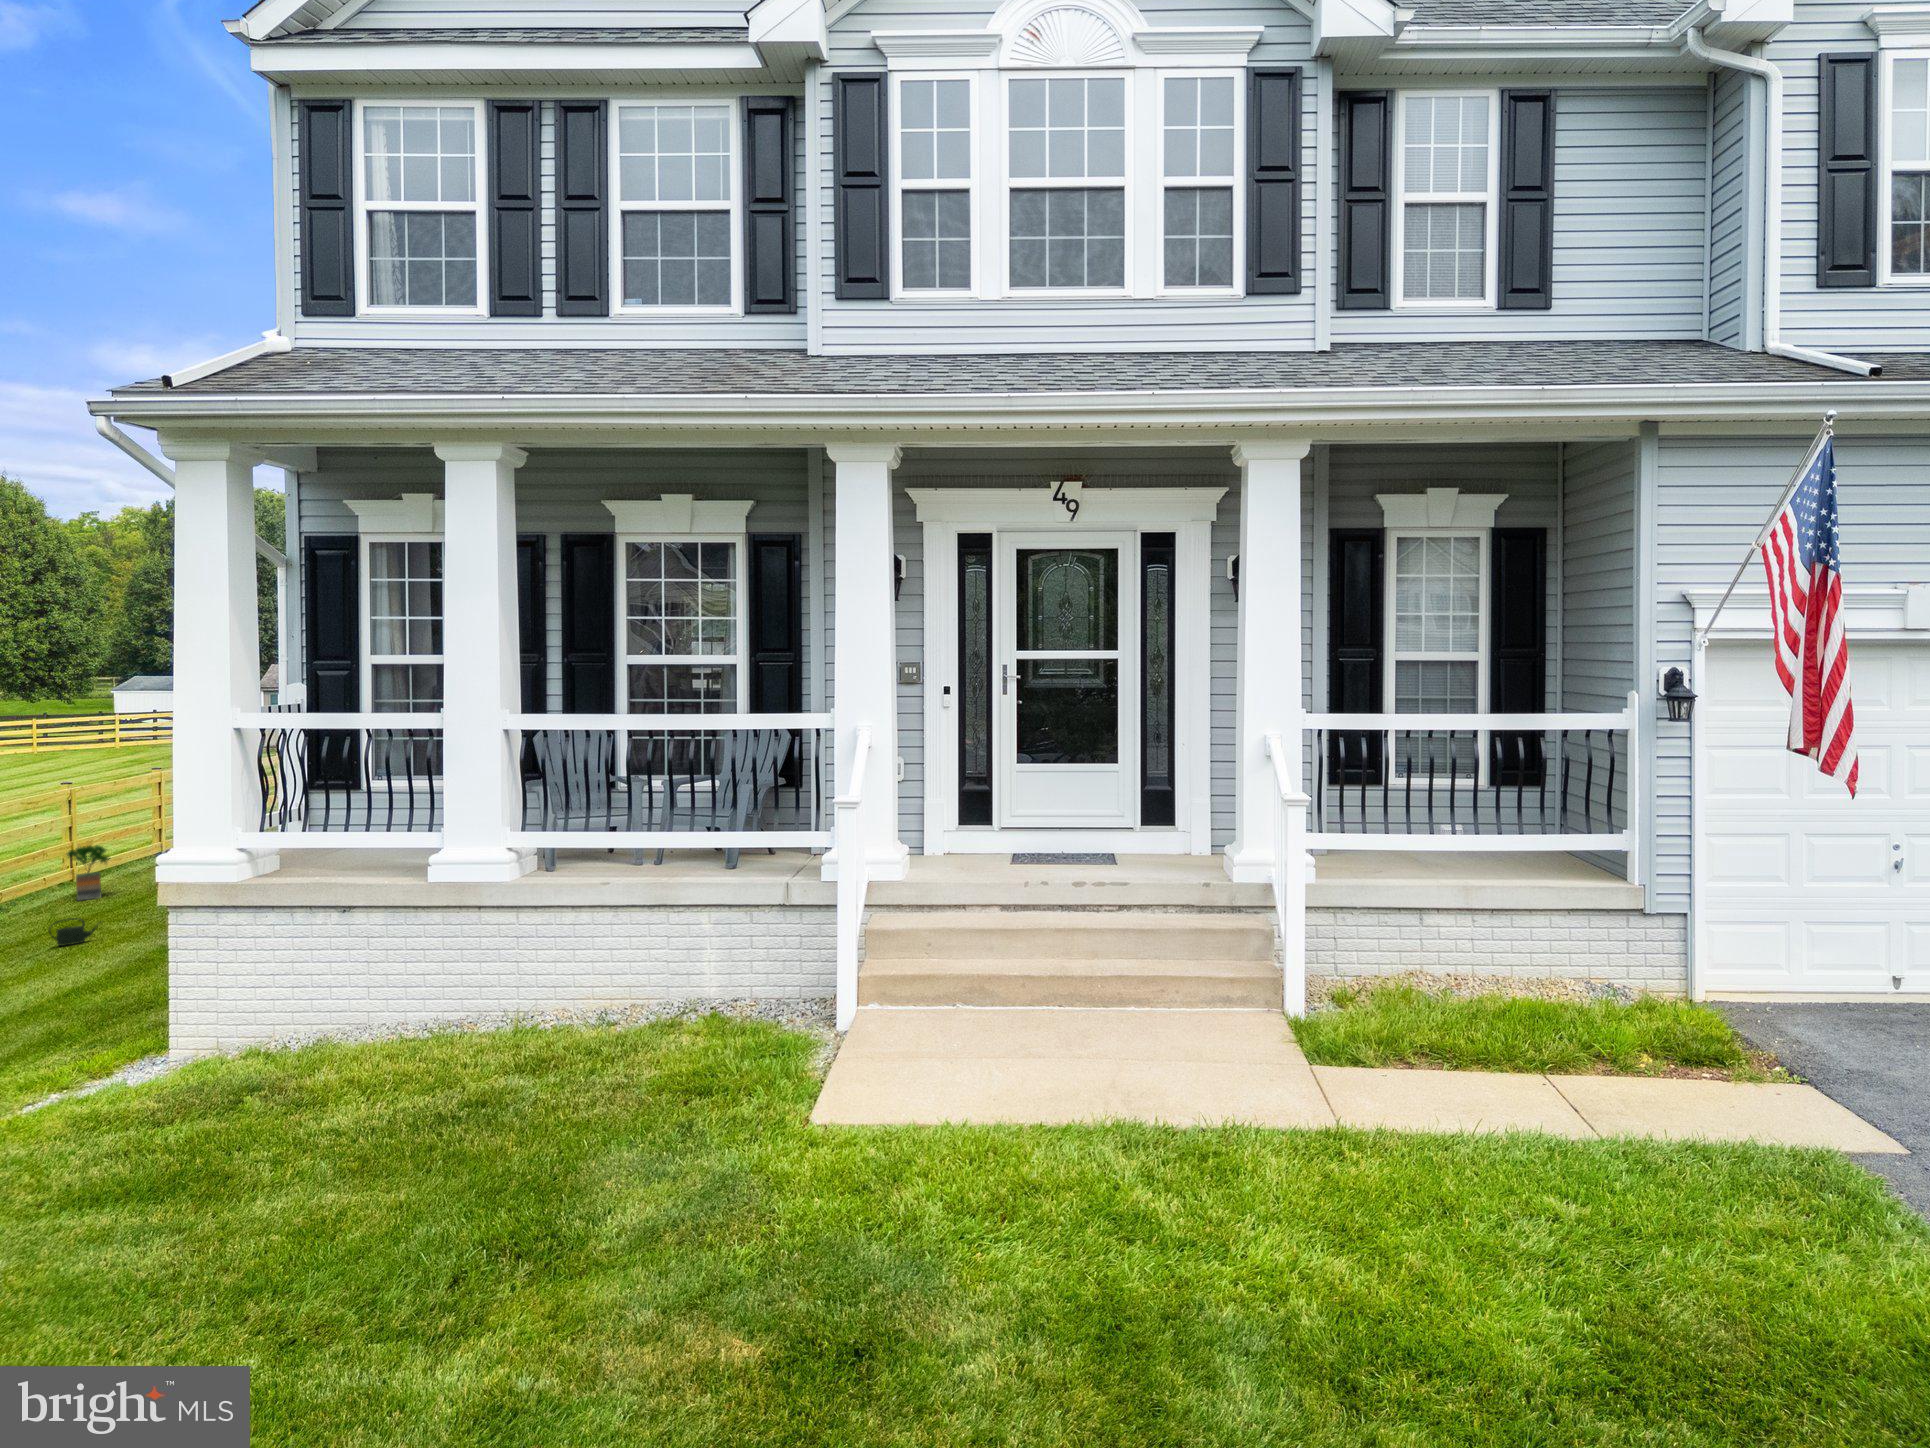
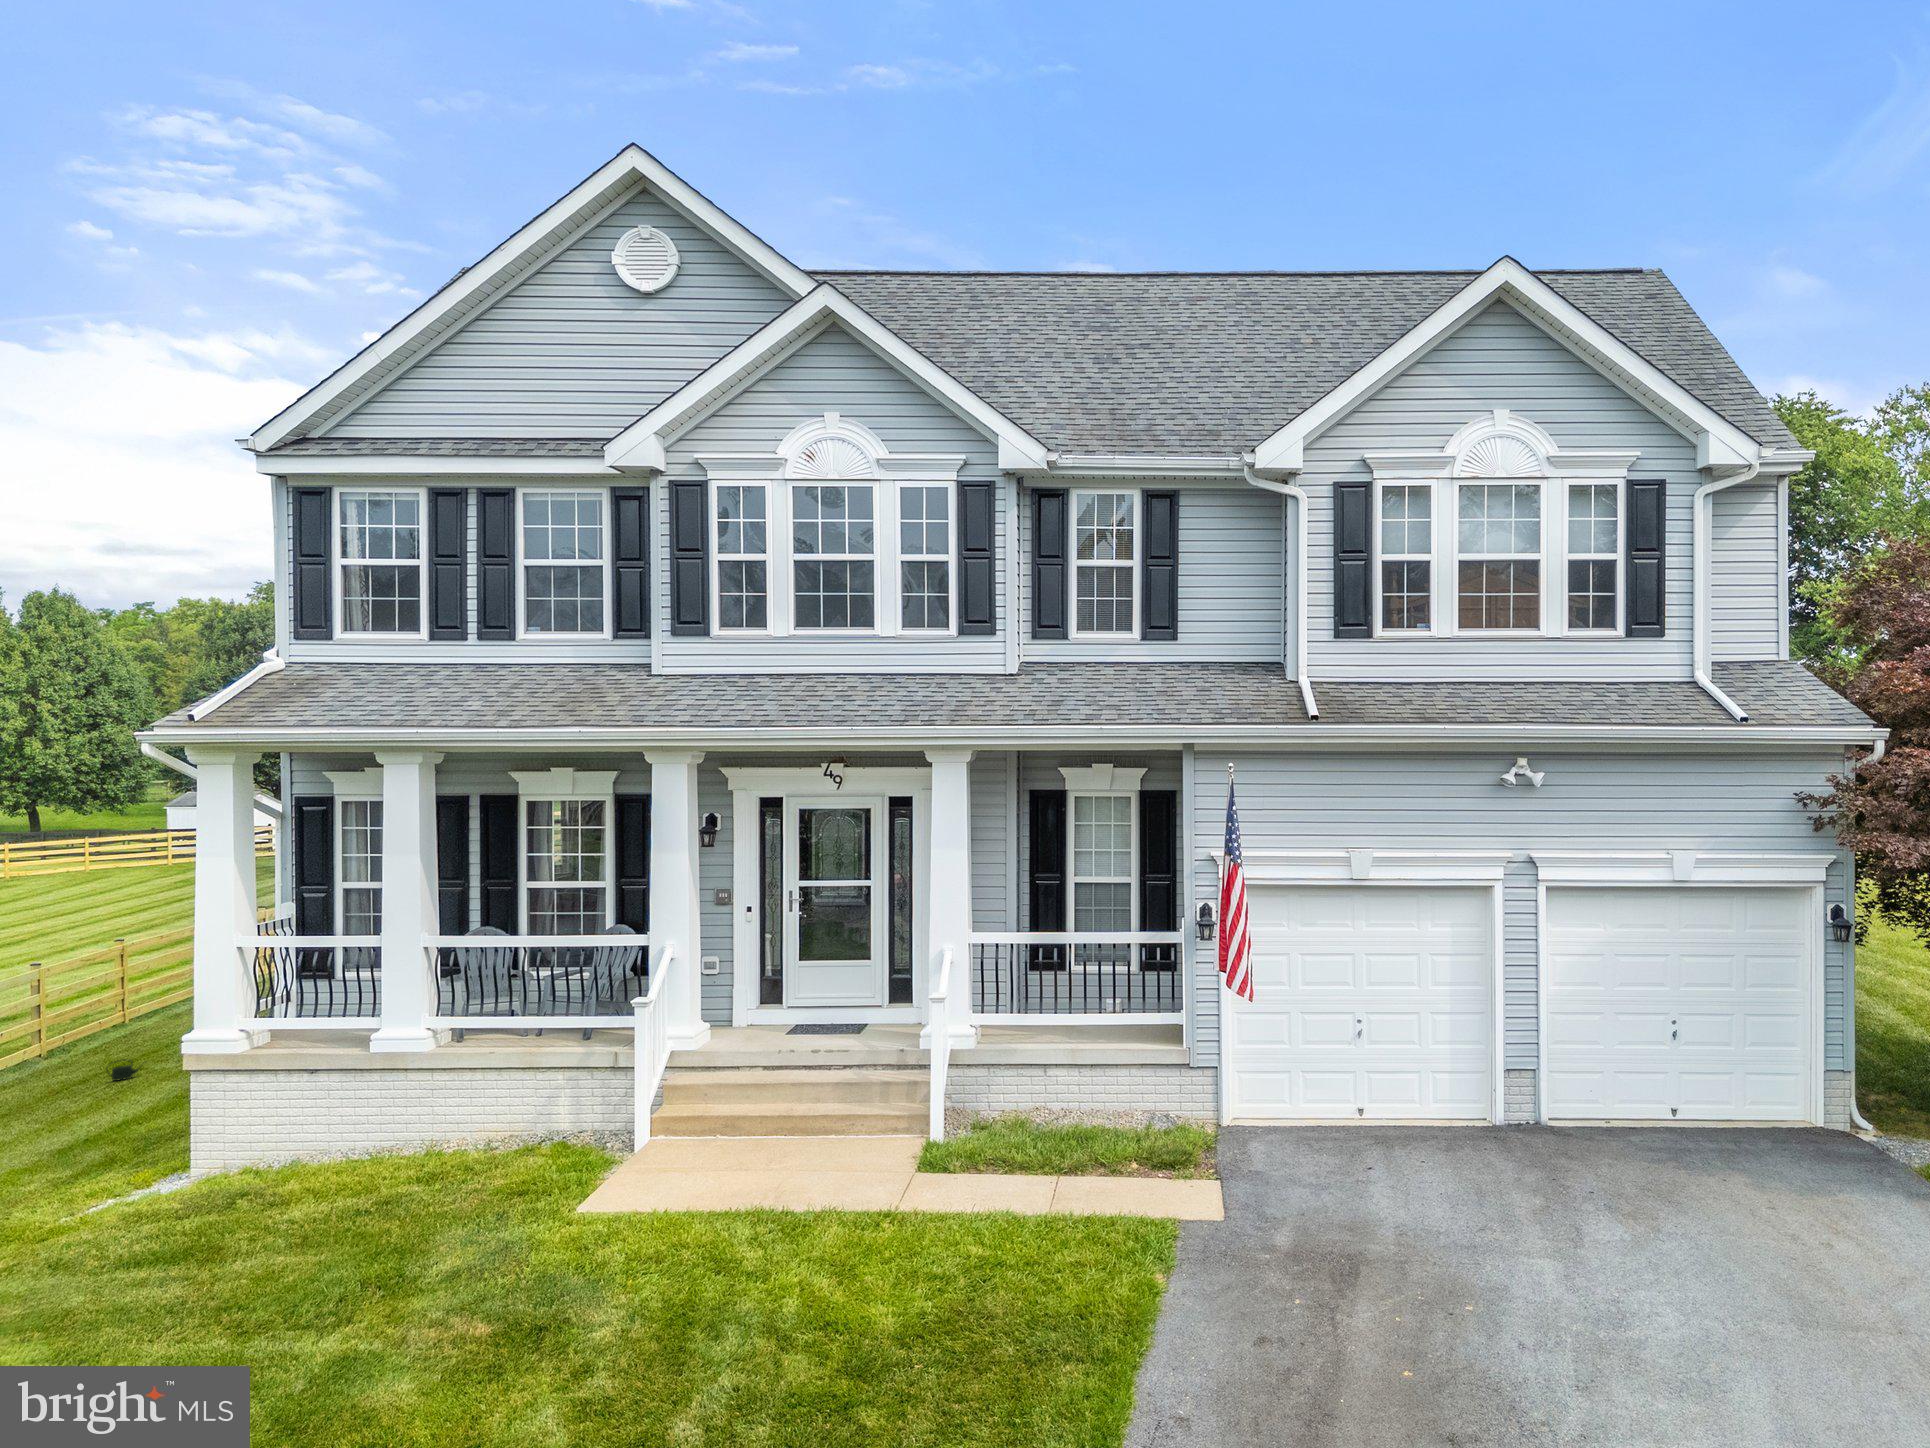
potted tree: present [68,845,111,901] -> none [119,994,154,1040]

